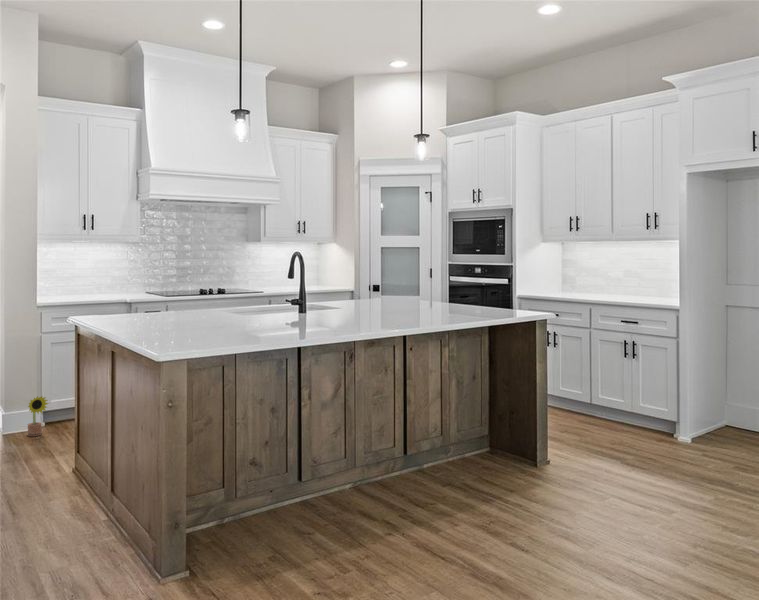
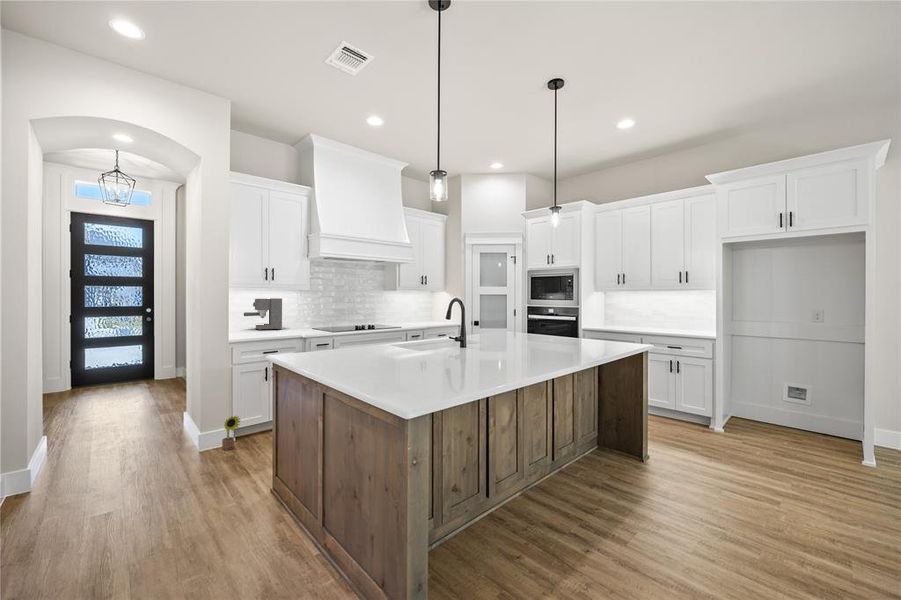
coffee maker: none [55,254,104,295] -> present [244,298,282,330]

